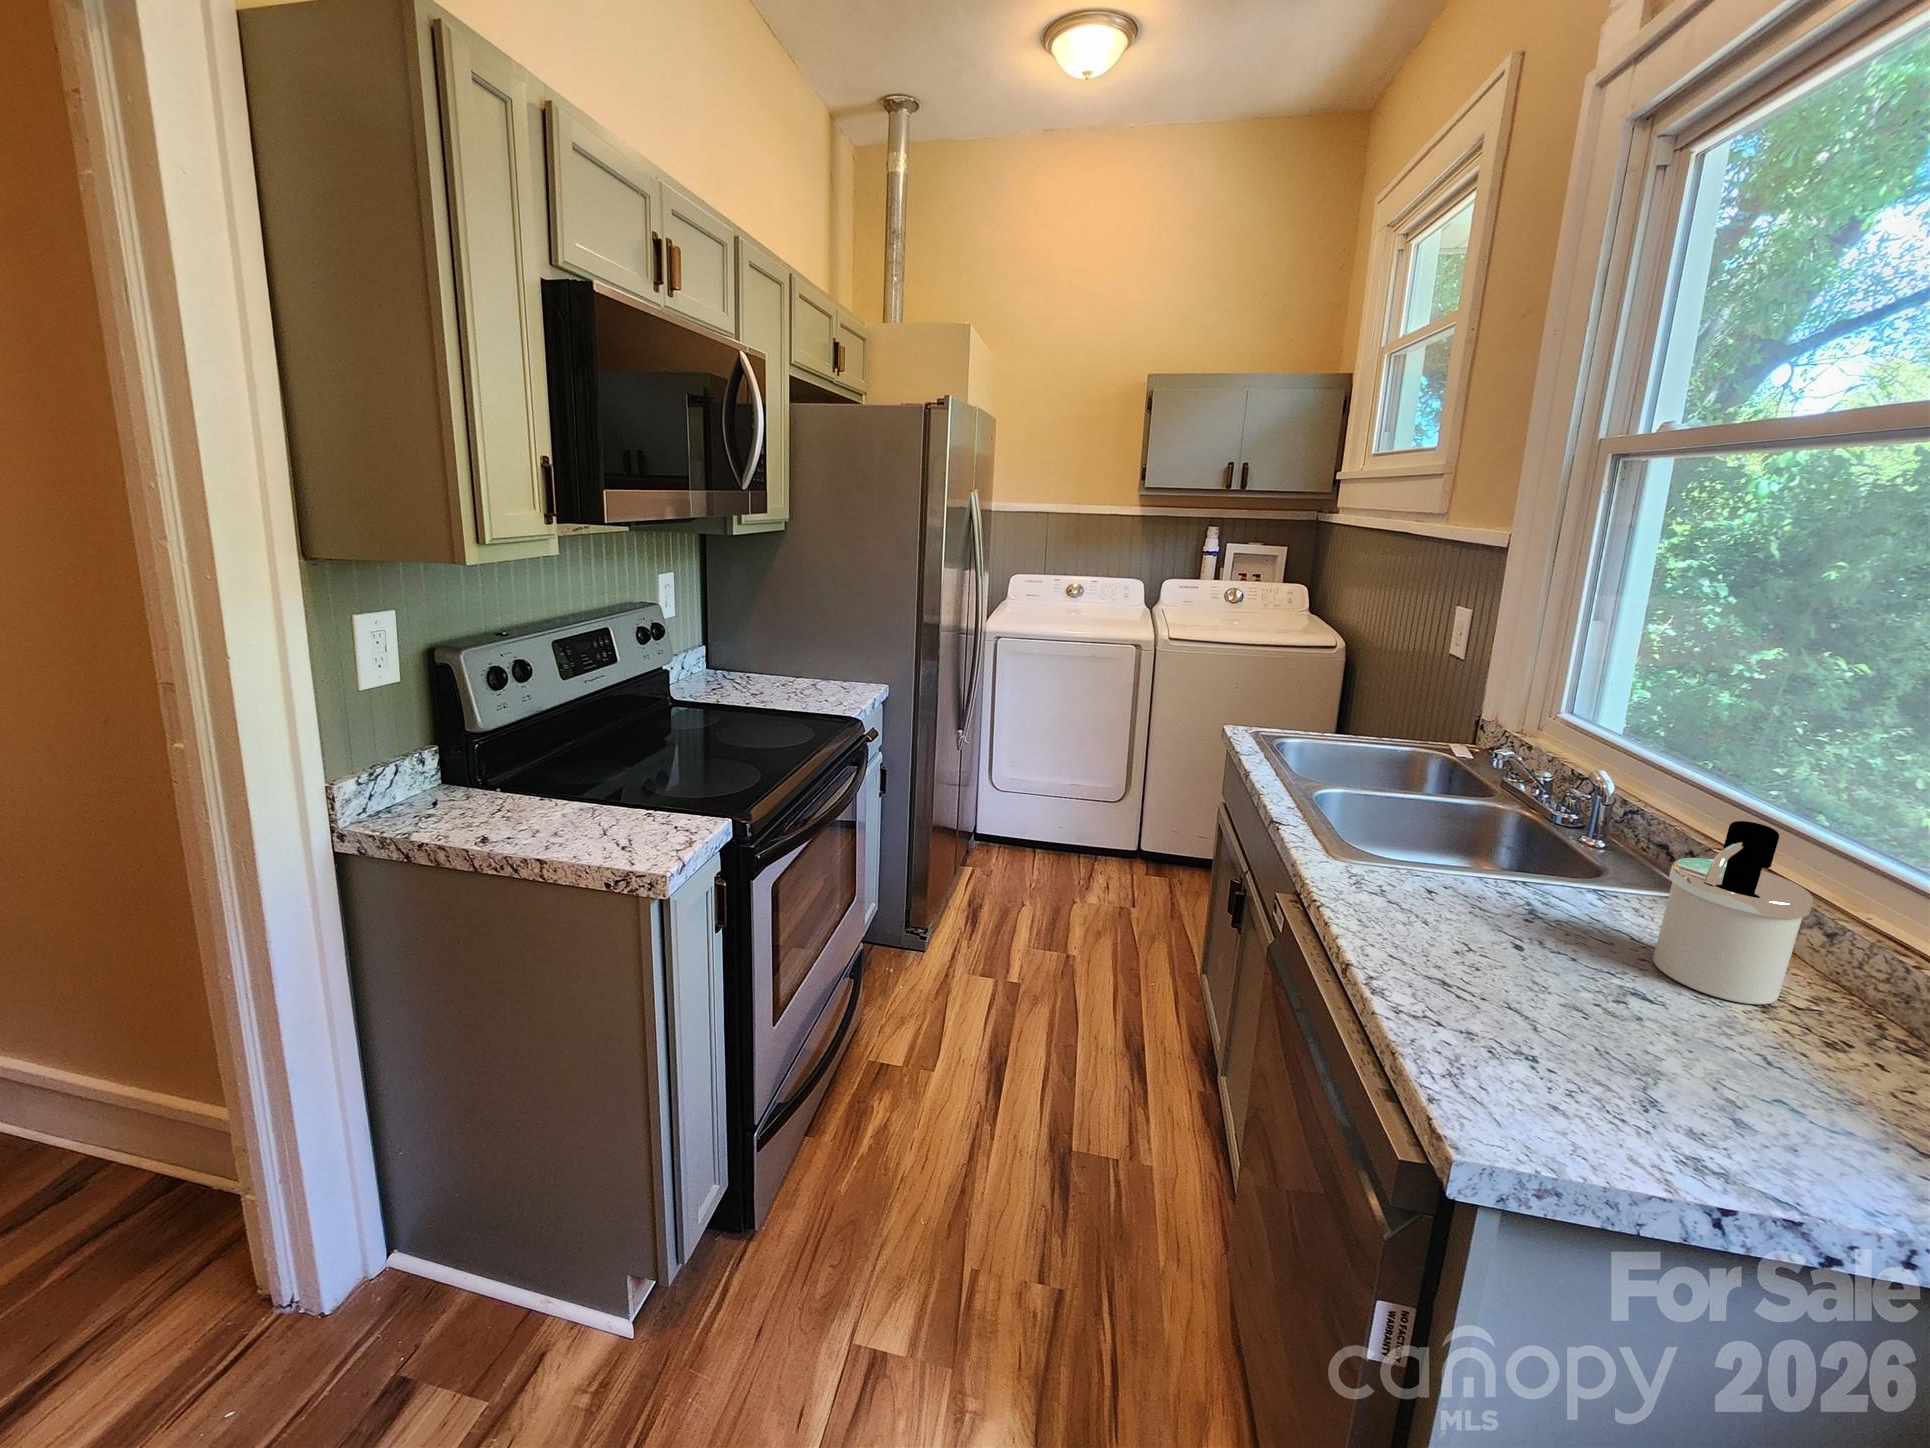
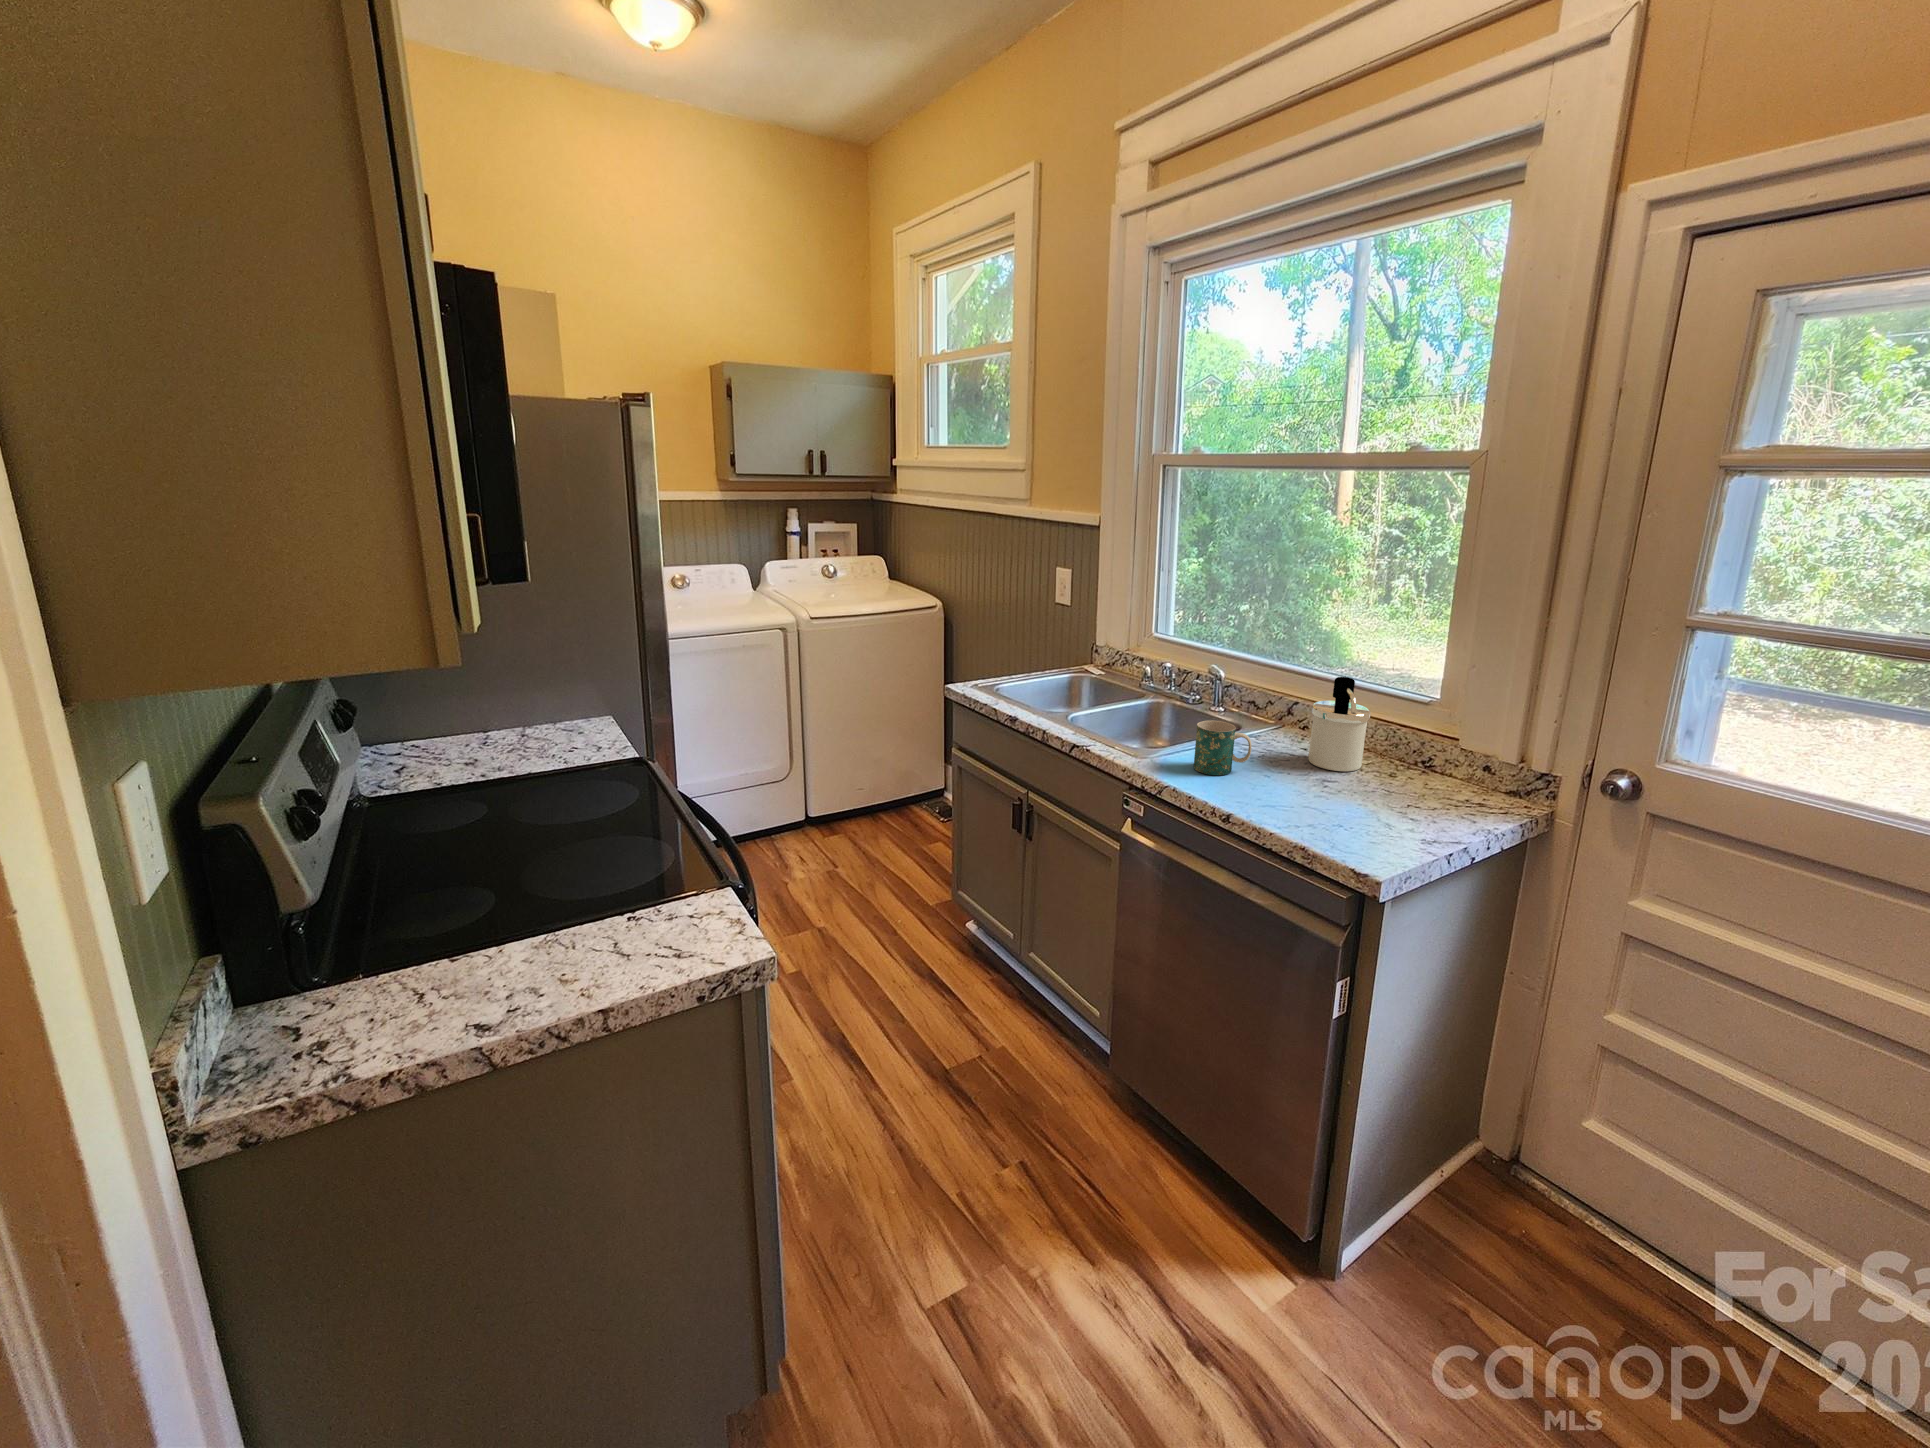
mug: none [1402,828,1505,919] -> present [1194,720,1251,775]

